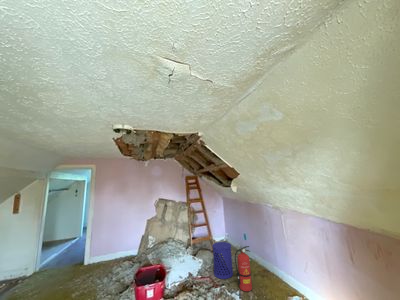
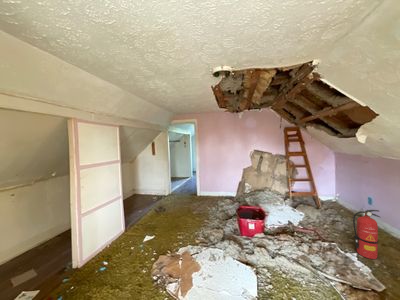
waste bin: present [212,242,233,279] -> none [319,199,346,238]

